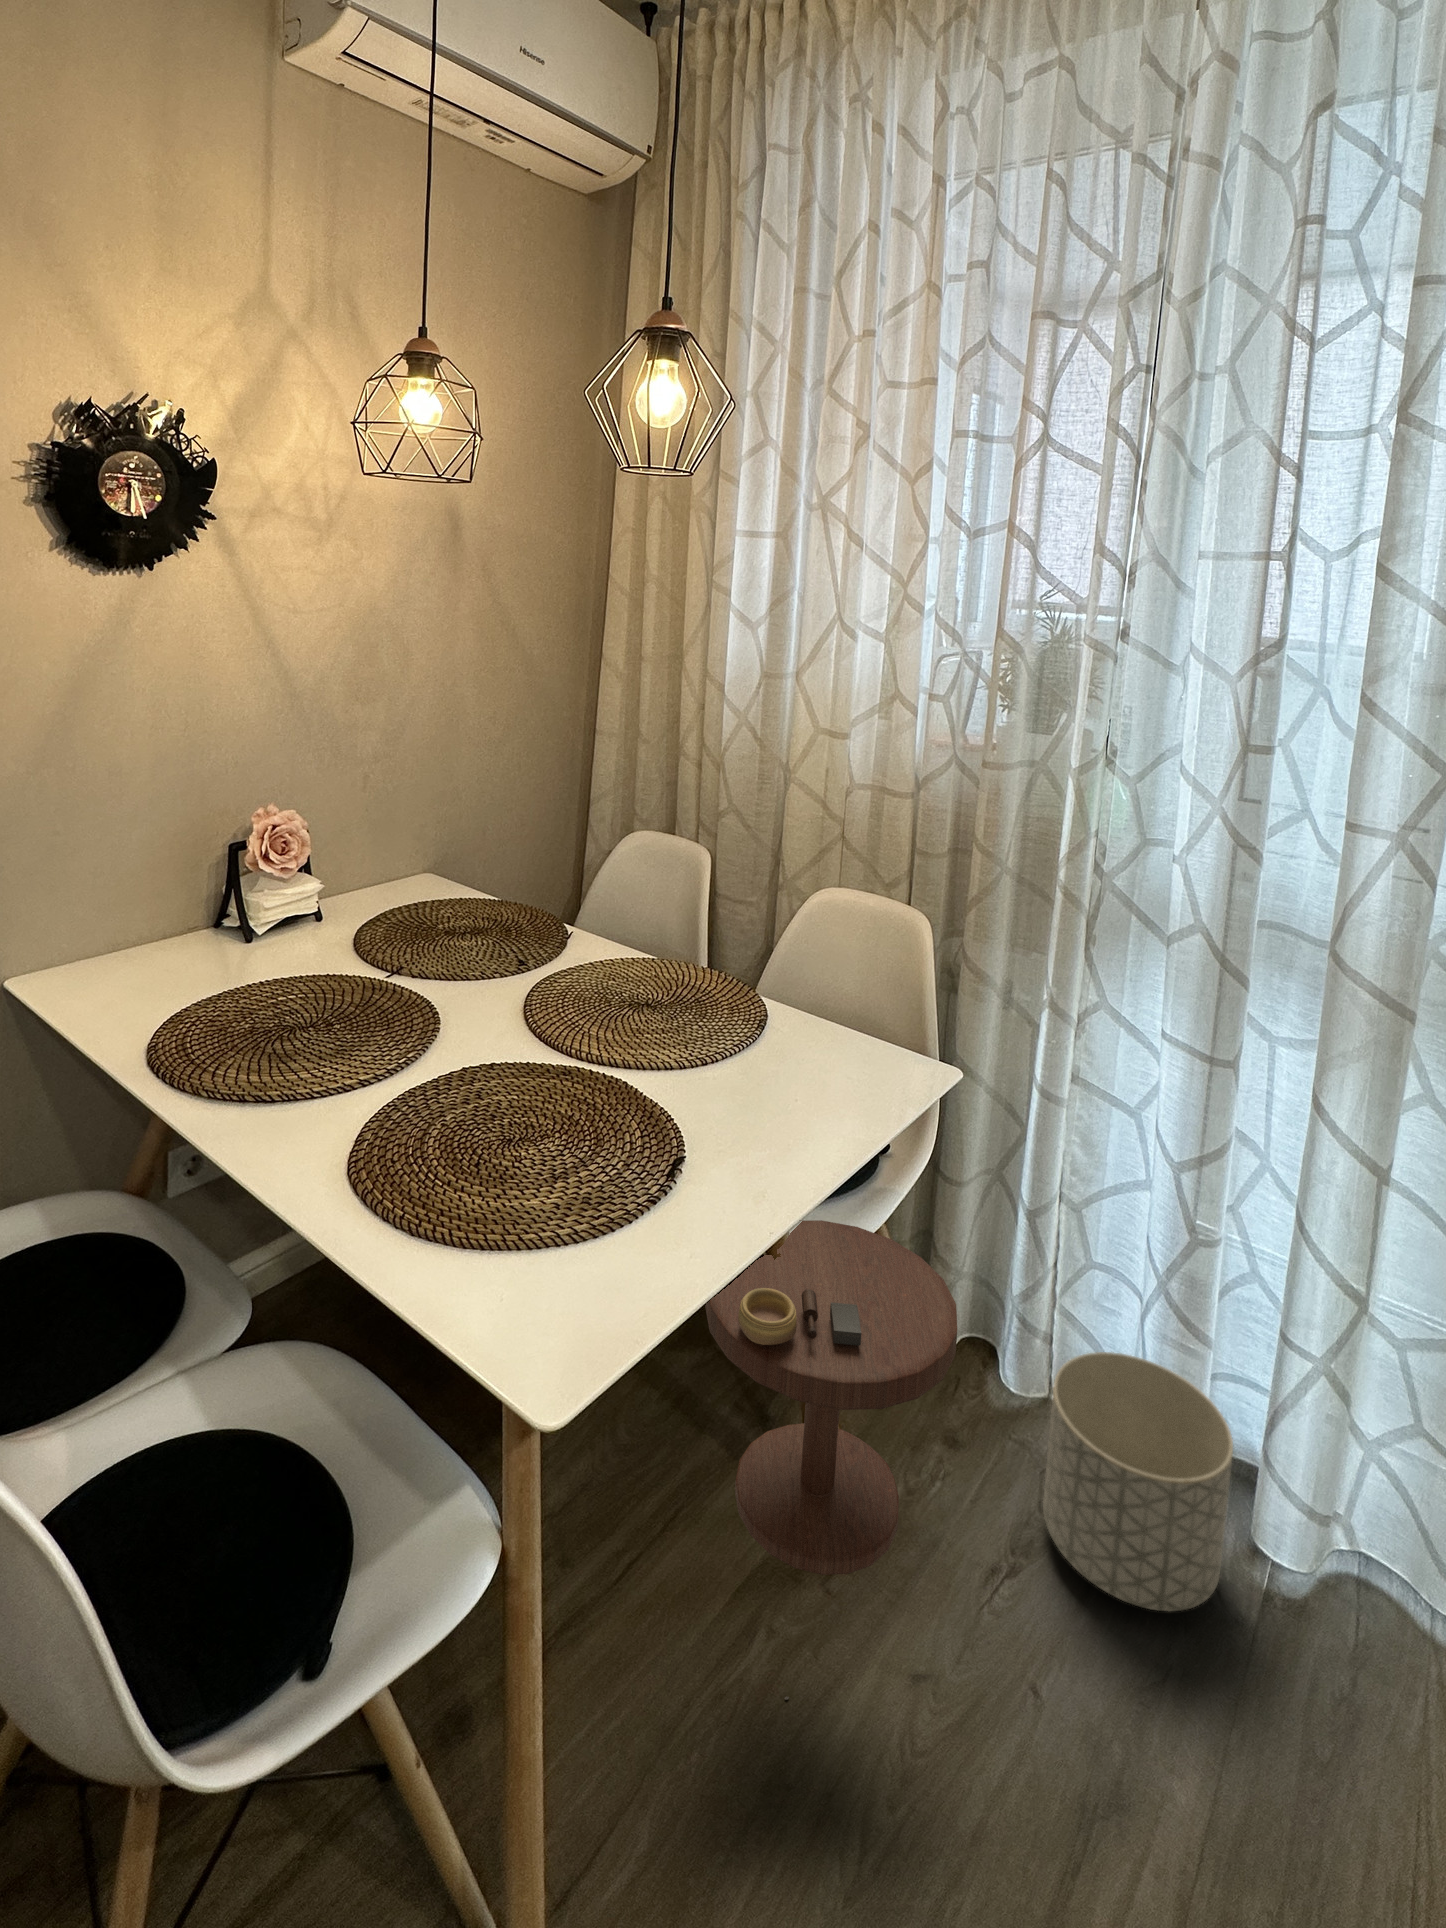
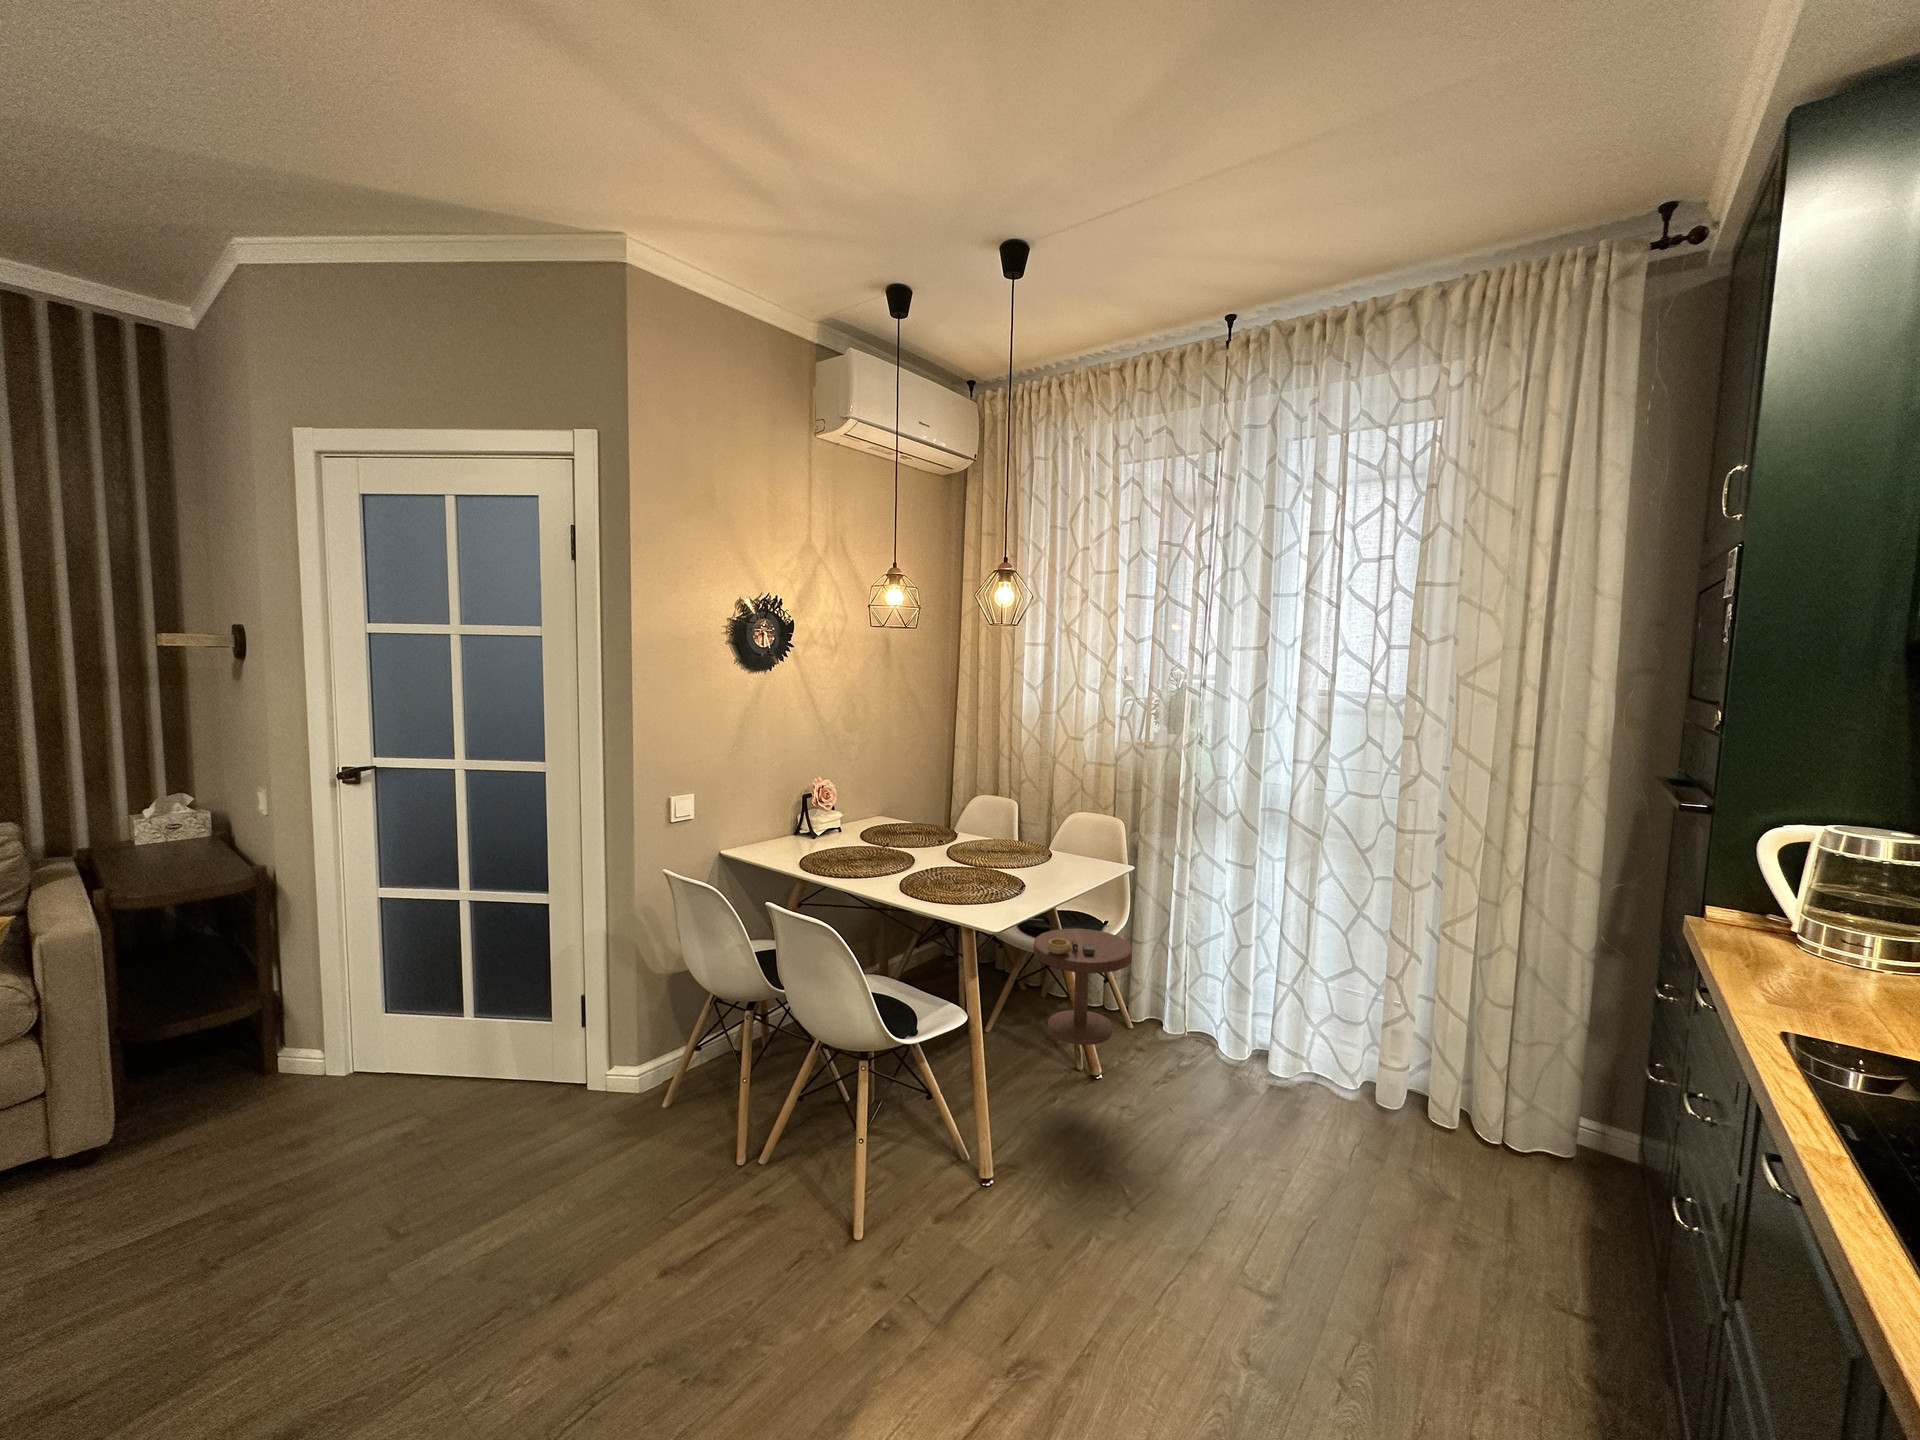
planter: present [1043,1352,1233,1611] -> none [1178,997,1253,1084]

